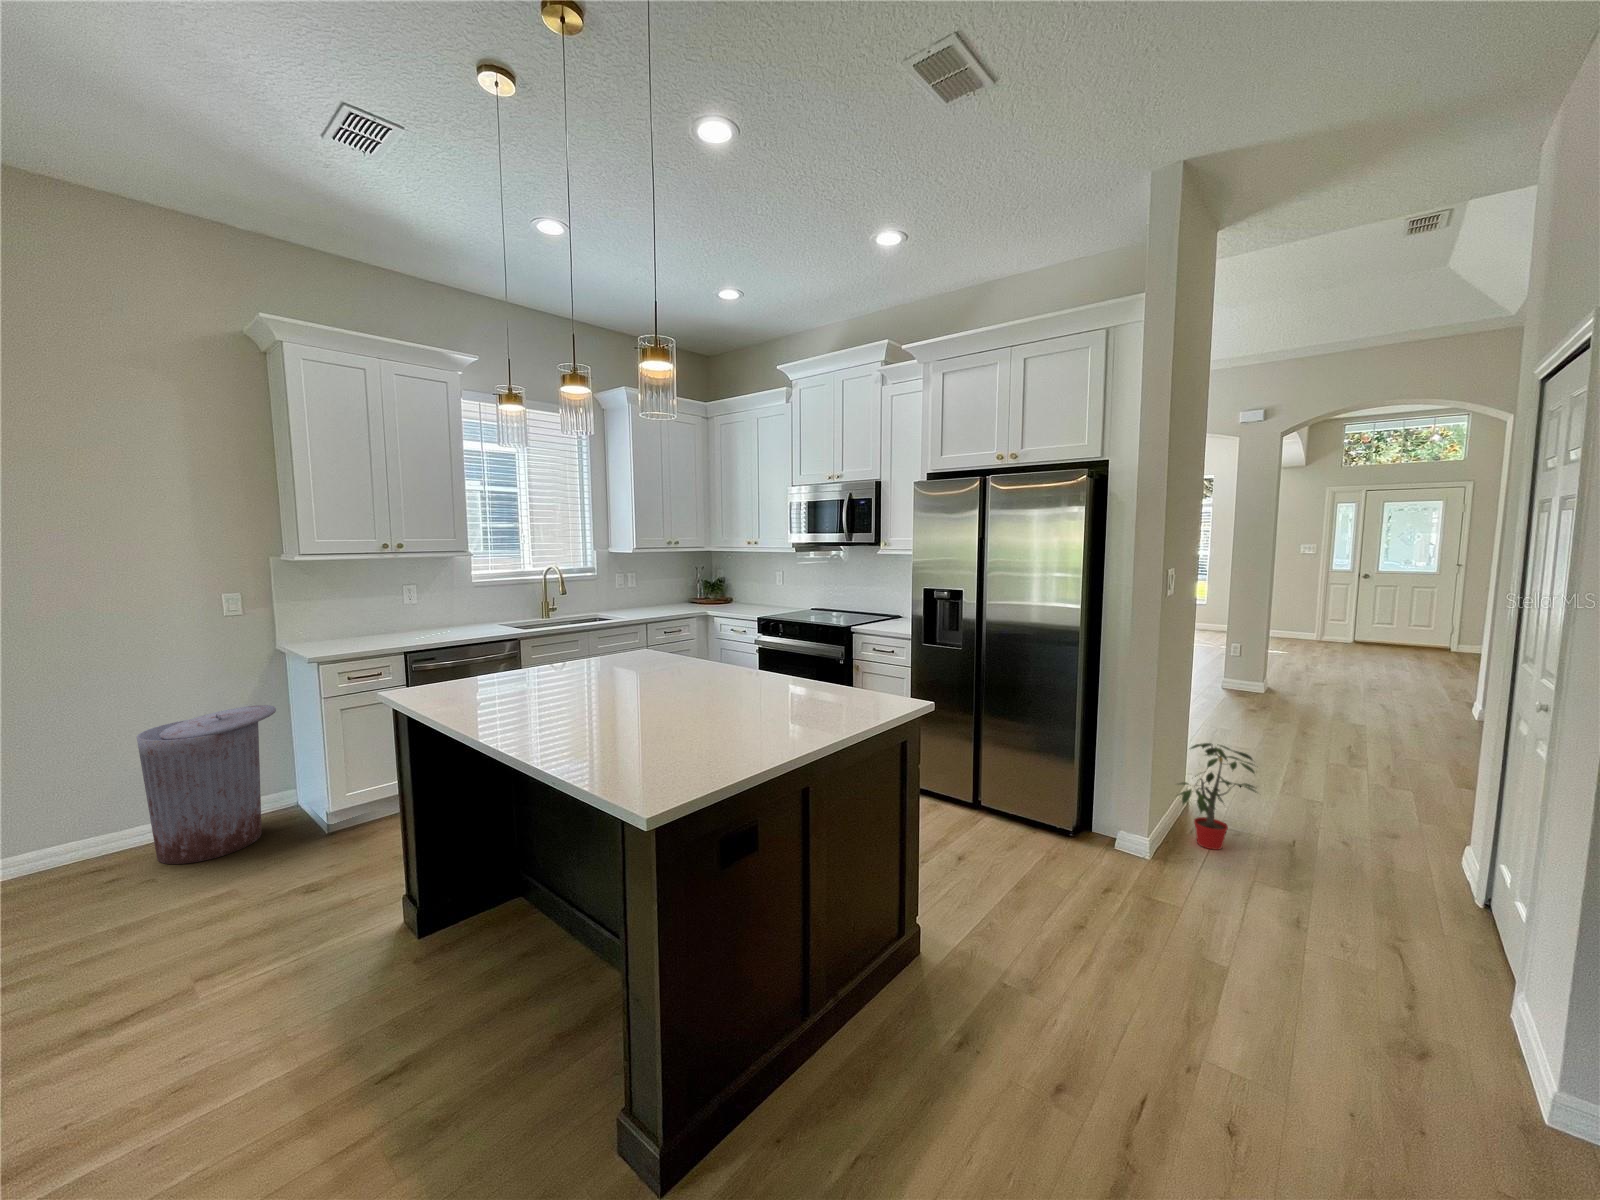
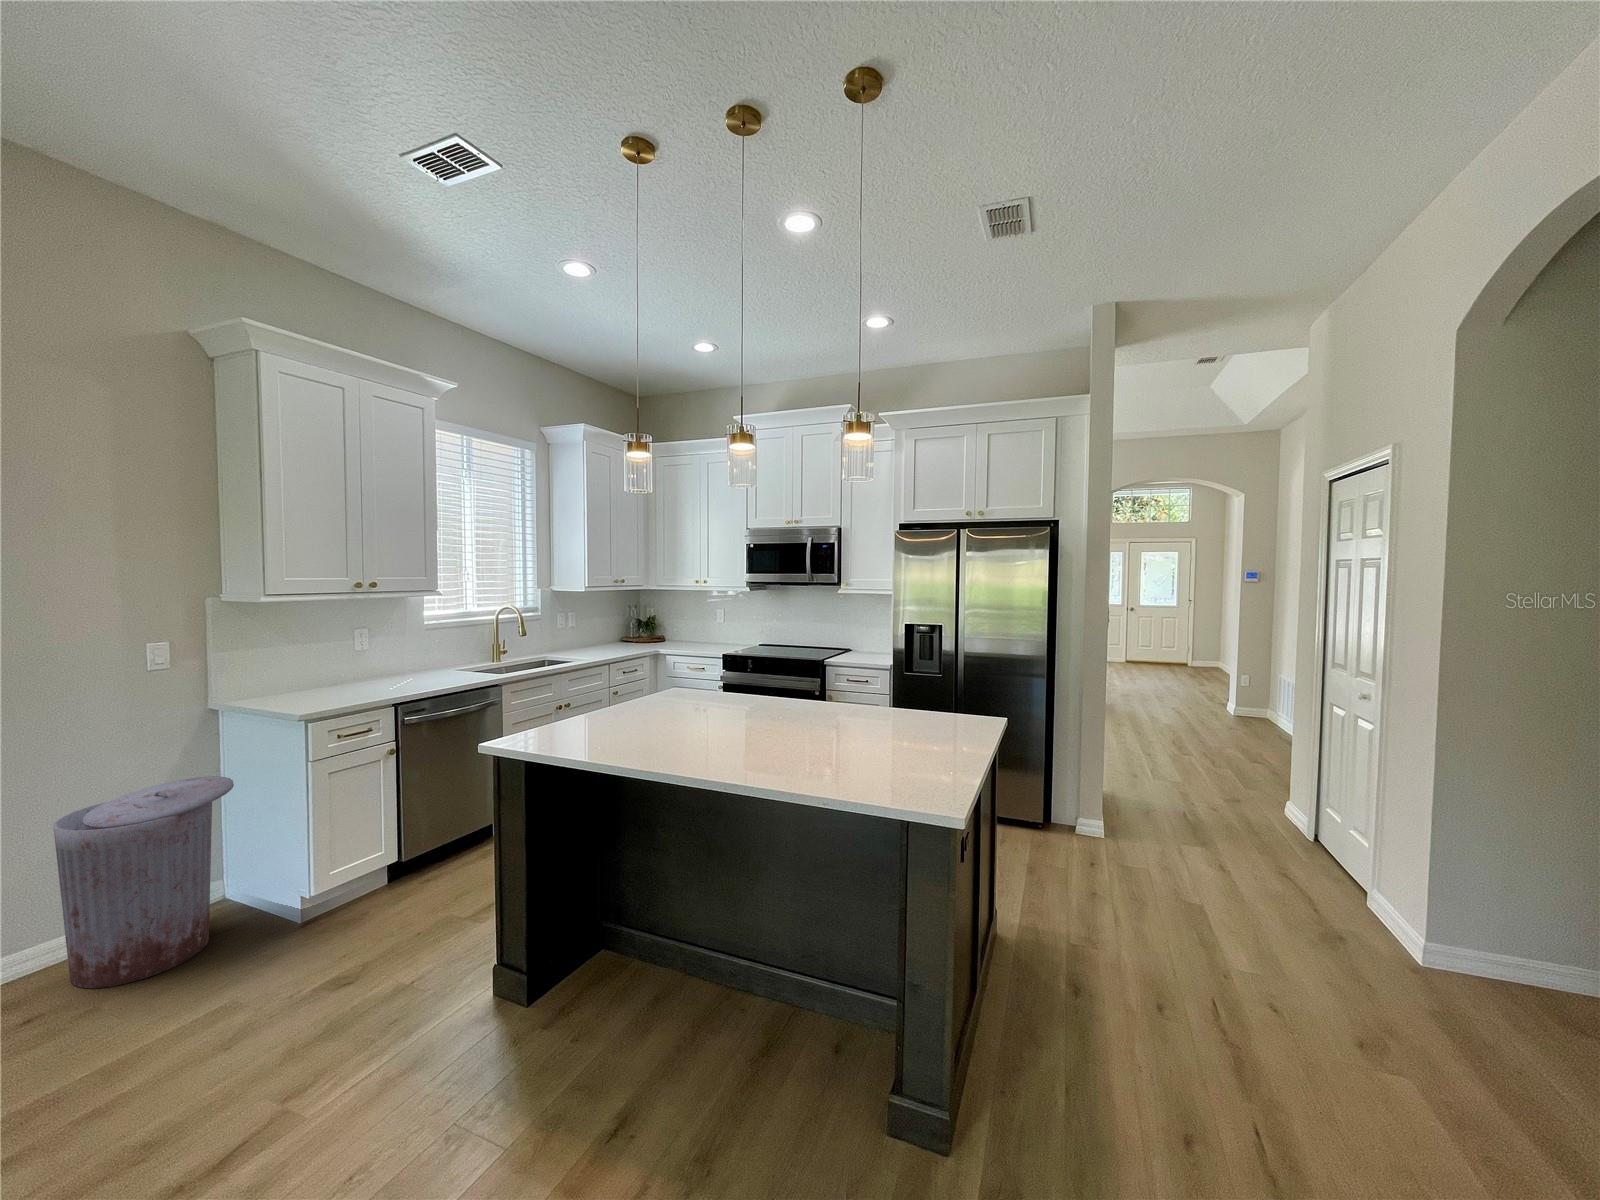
potted plant: present [1179,743,1256,850] -> none [1109,741,1174,825]

